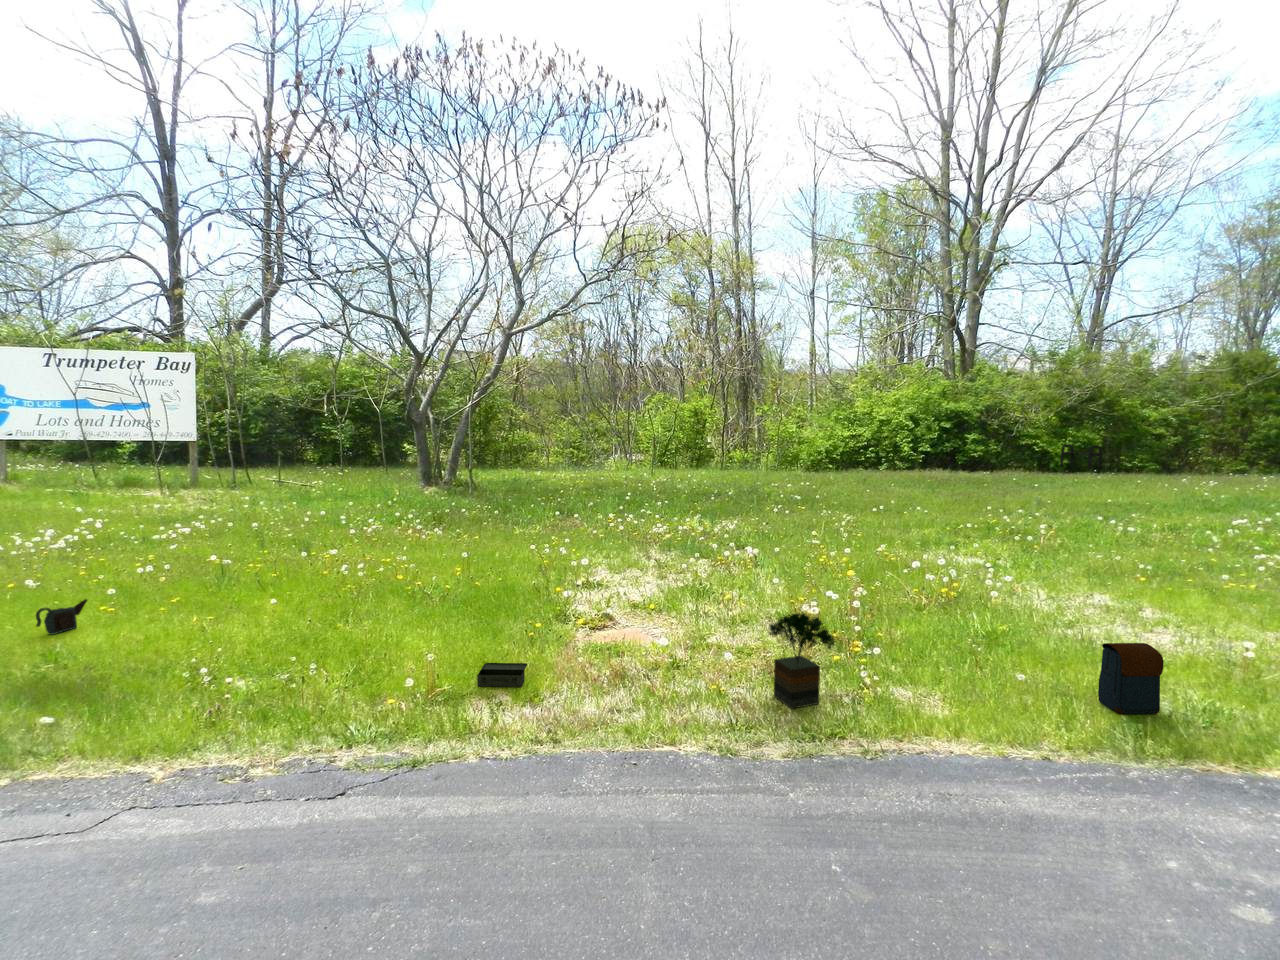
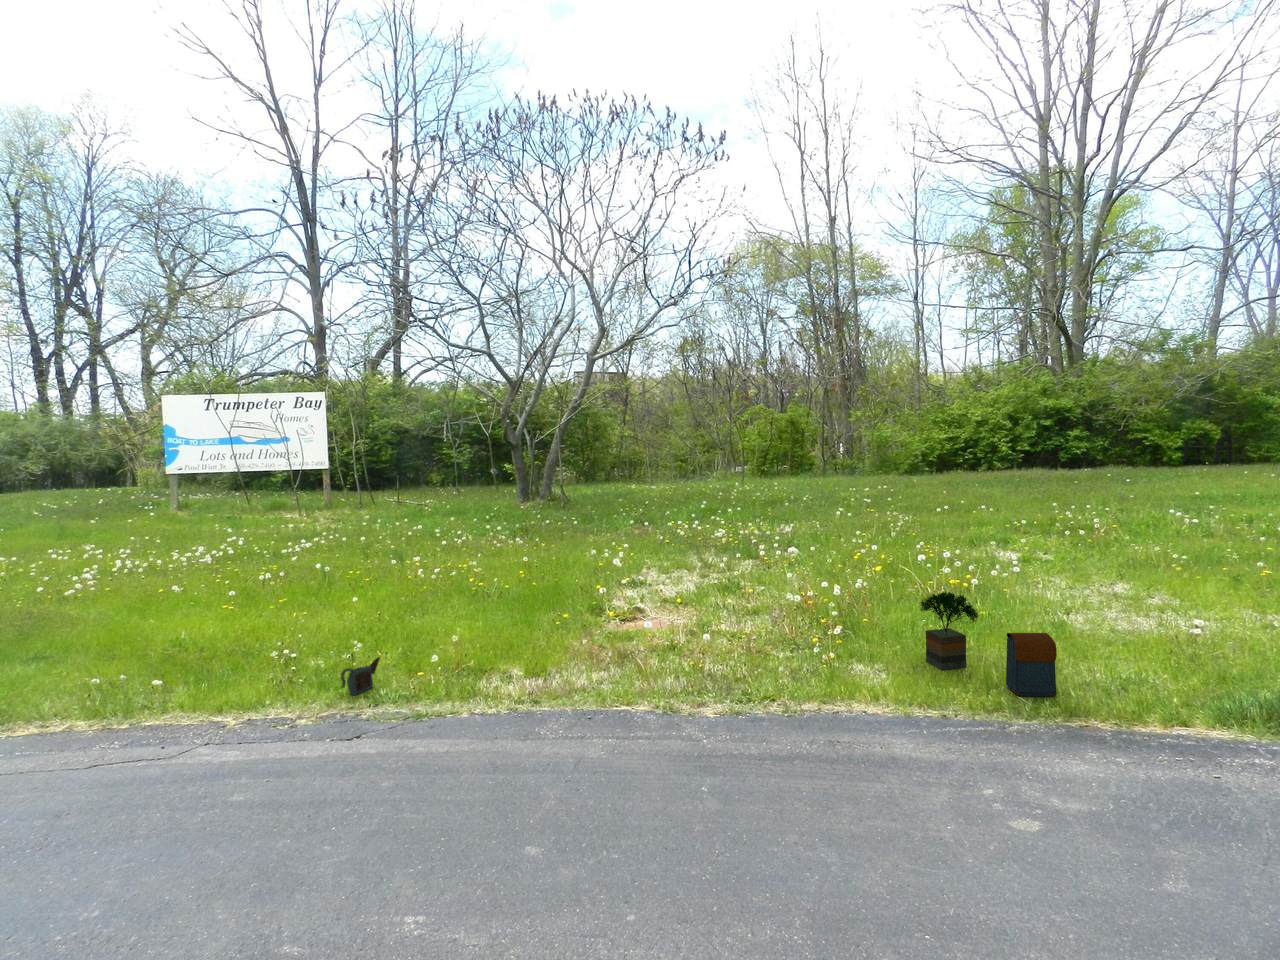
watering can: present [36,599,87,635] -> present [341,657,380,695]
potted tree: present [768,613,835,709] -> present [920,592,979,670]
toolbox: present [477,663,527,687] -> none [482,648,525,667]

